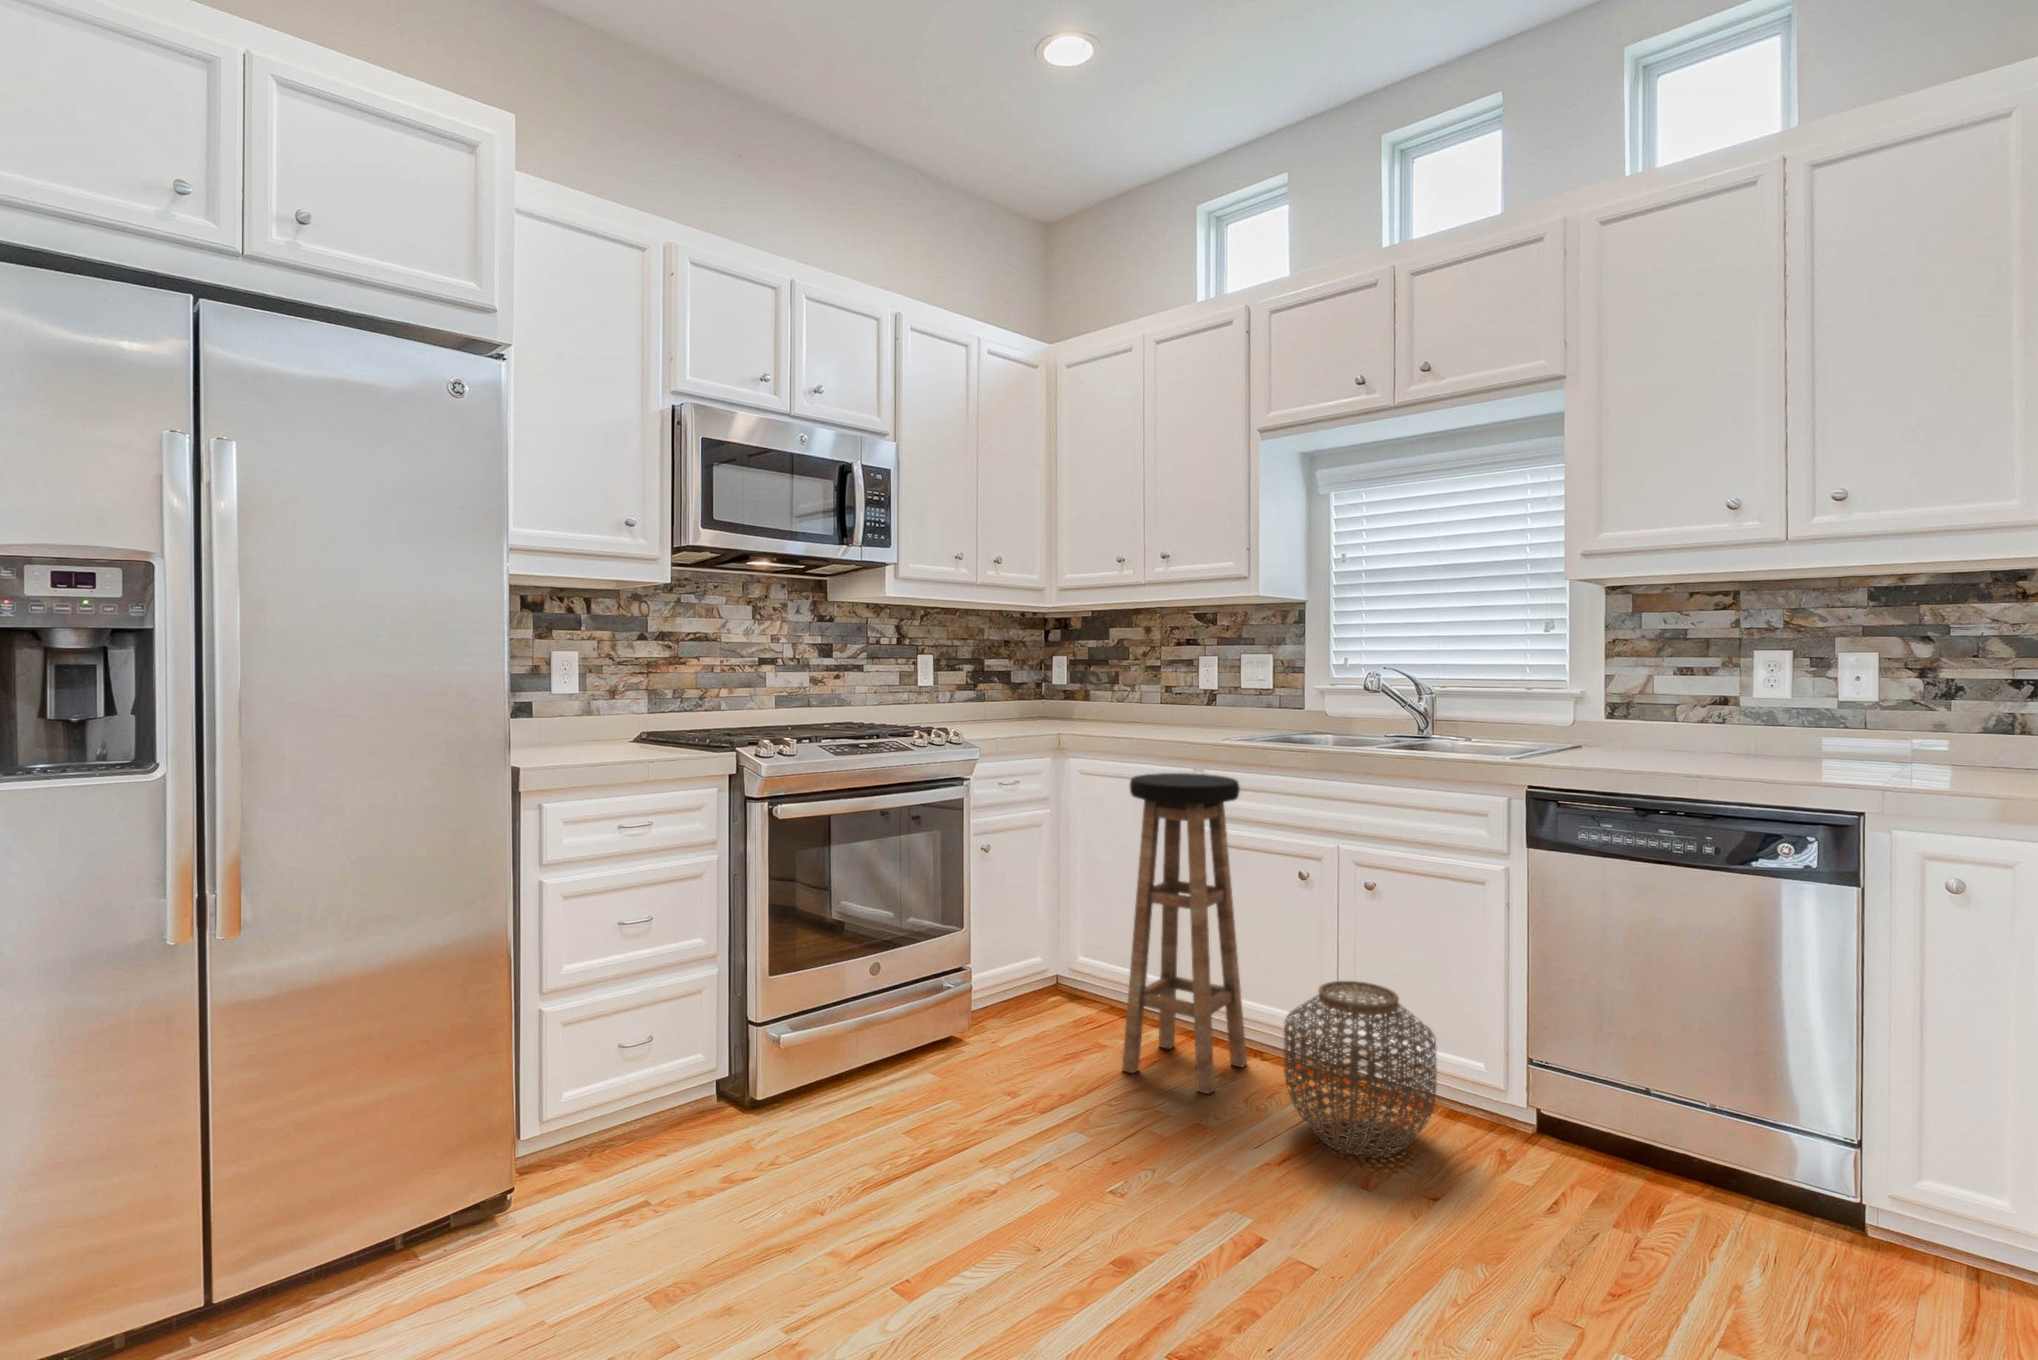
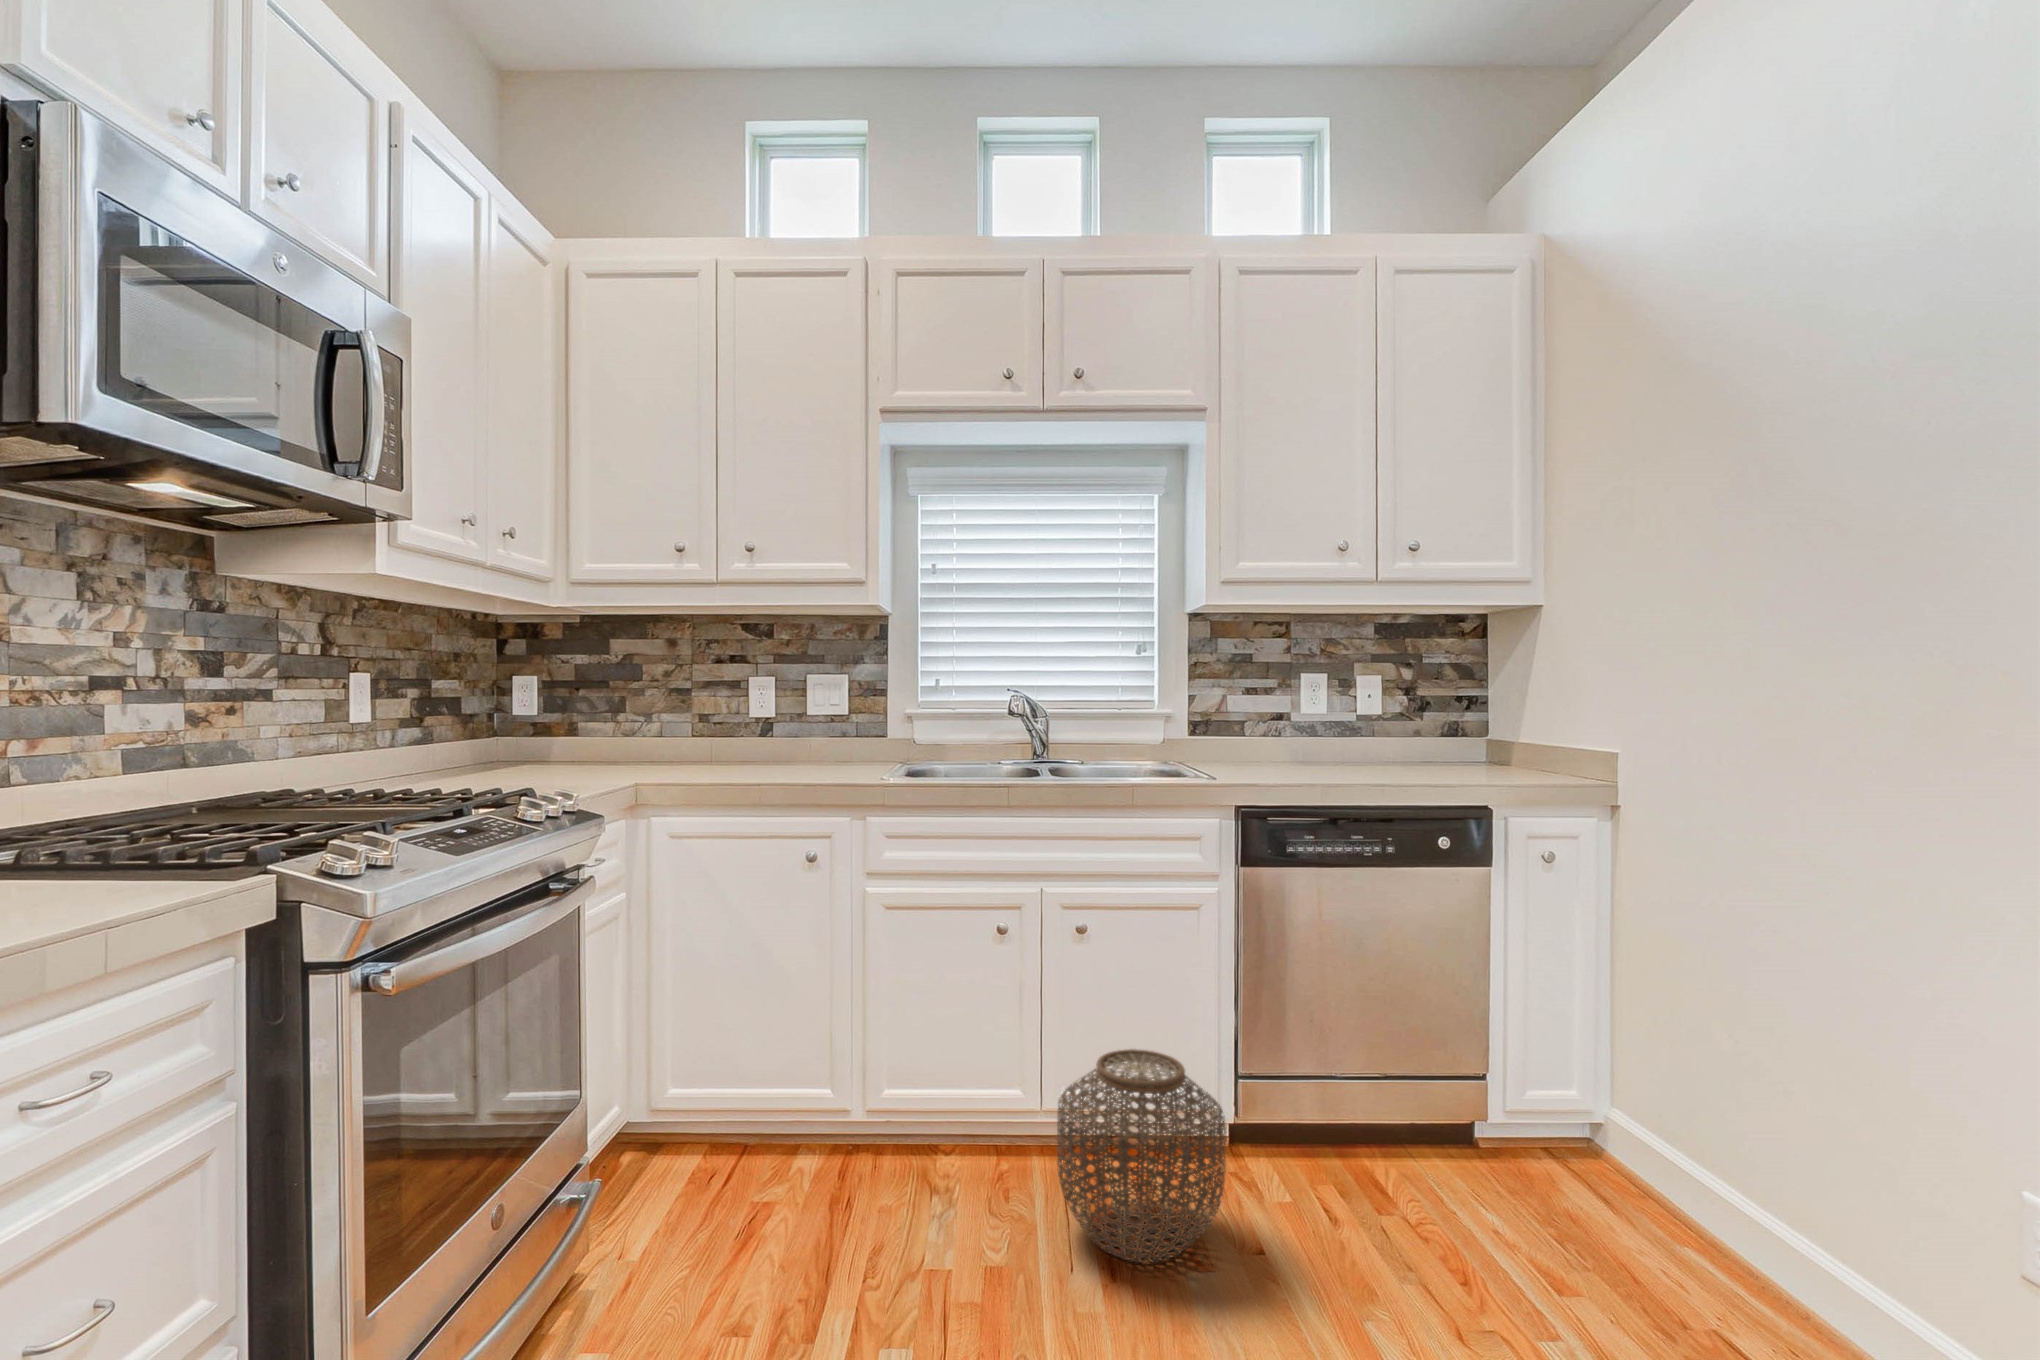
bar stool: present [1122,773,1247,1094] -> none [815,824,955,1249]

